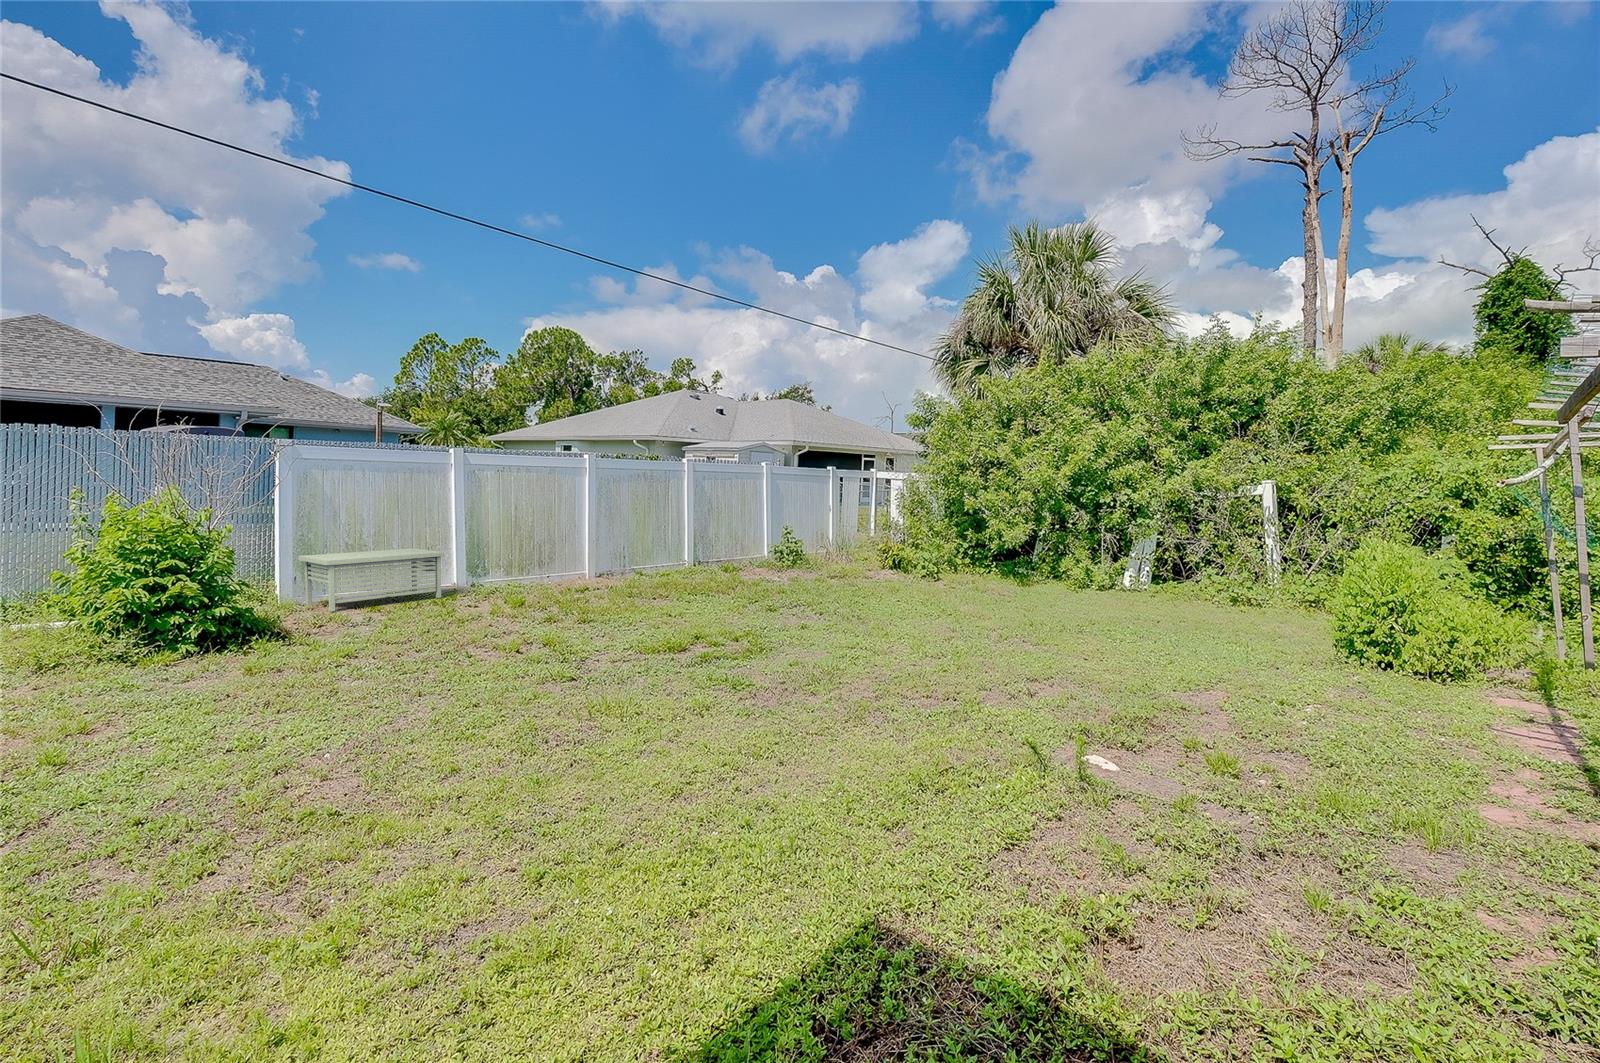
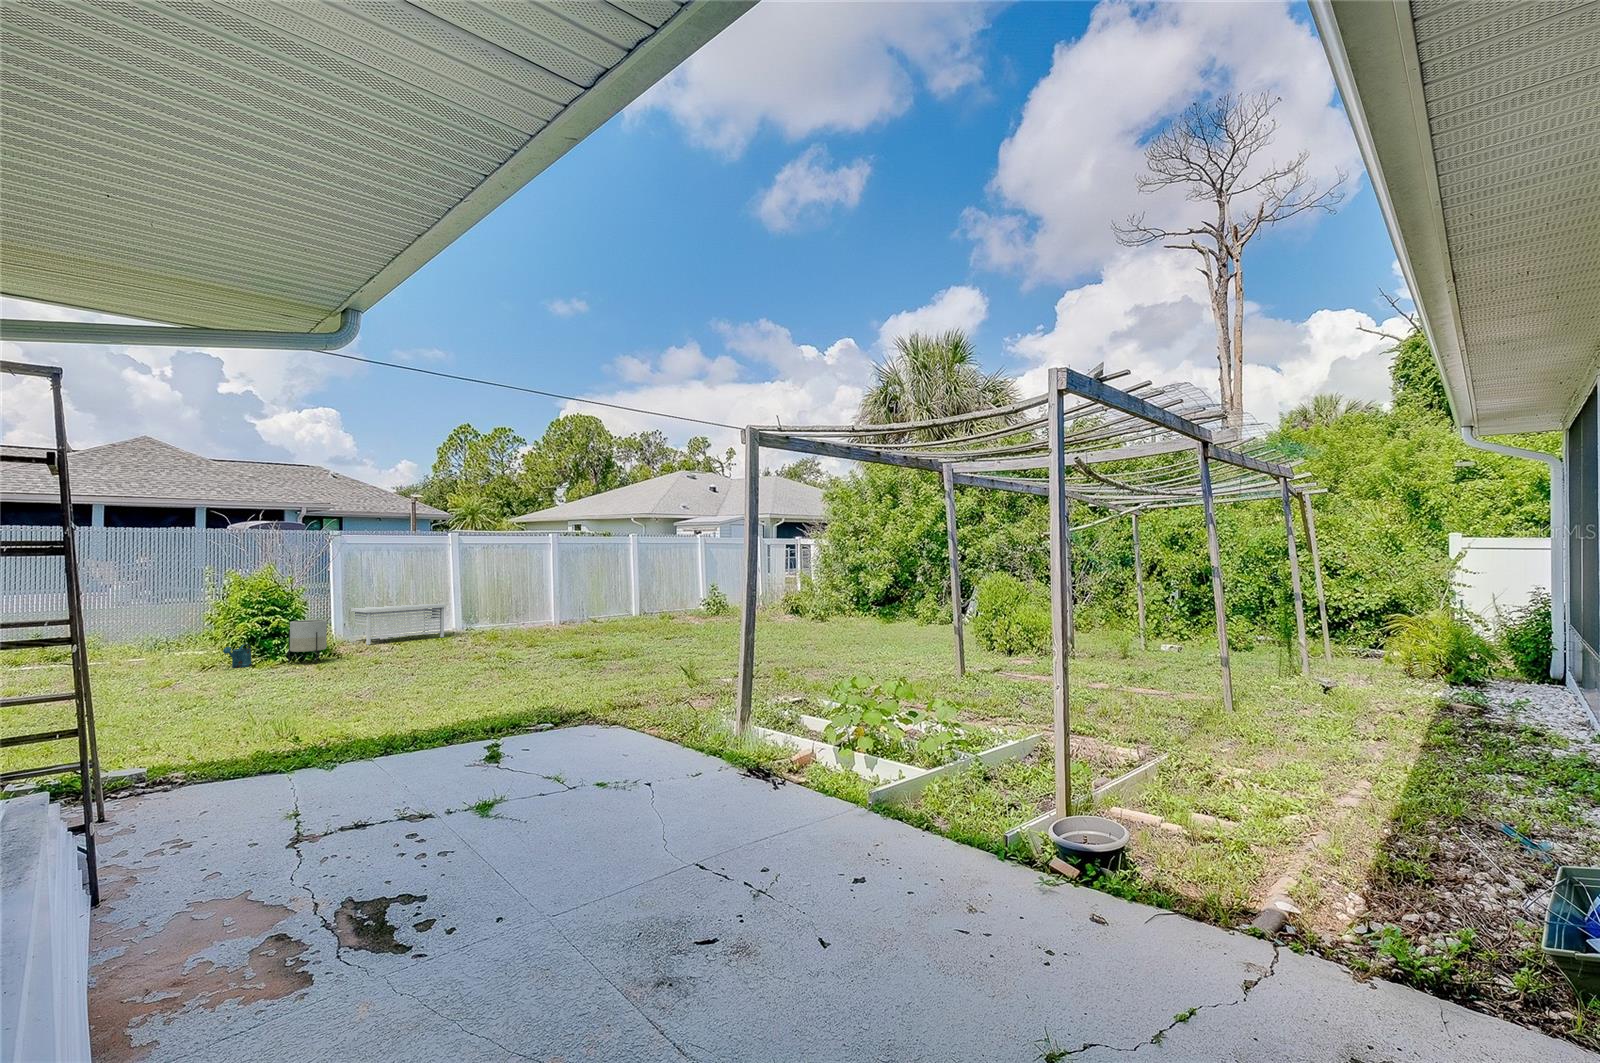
planter: none [199,582,265,655] -> present [289,620,327,663]
watering can: none [78,623,136,664] -> present [223,644,252,668]

